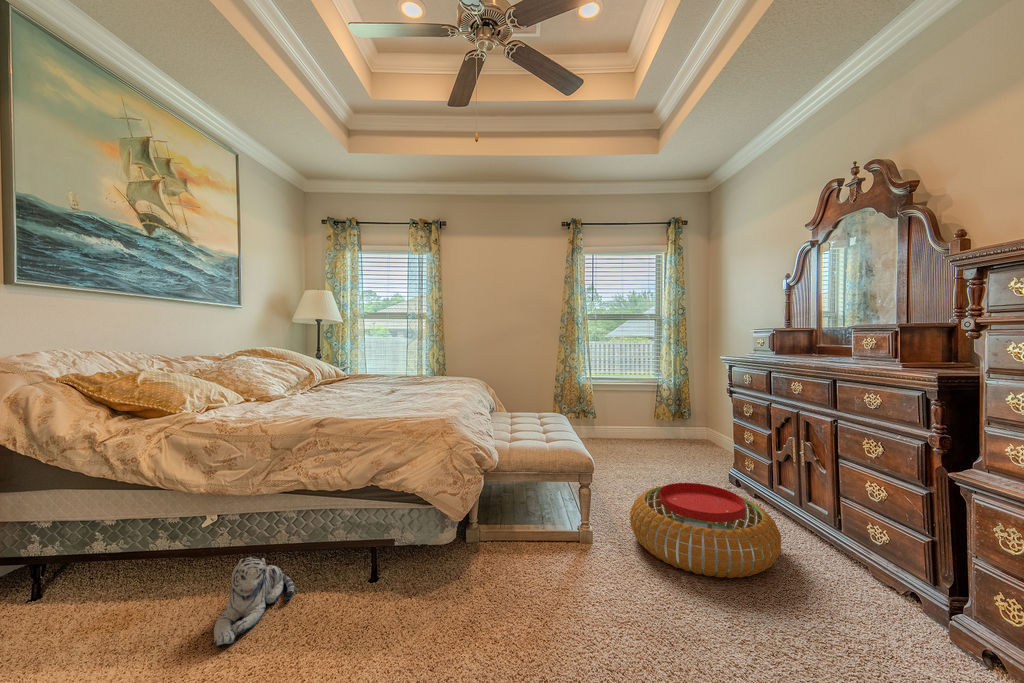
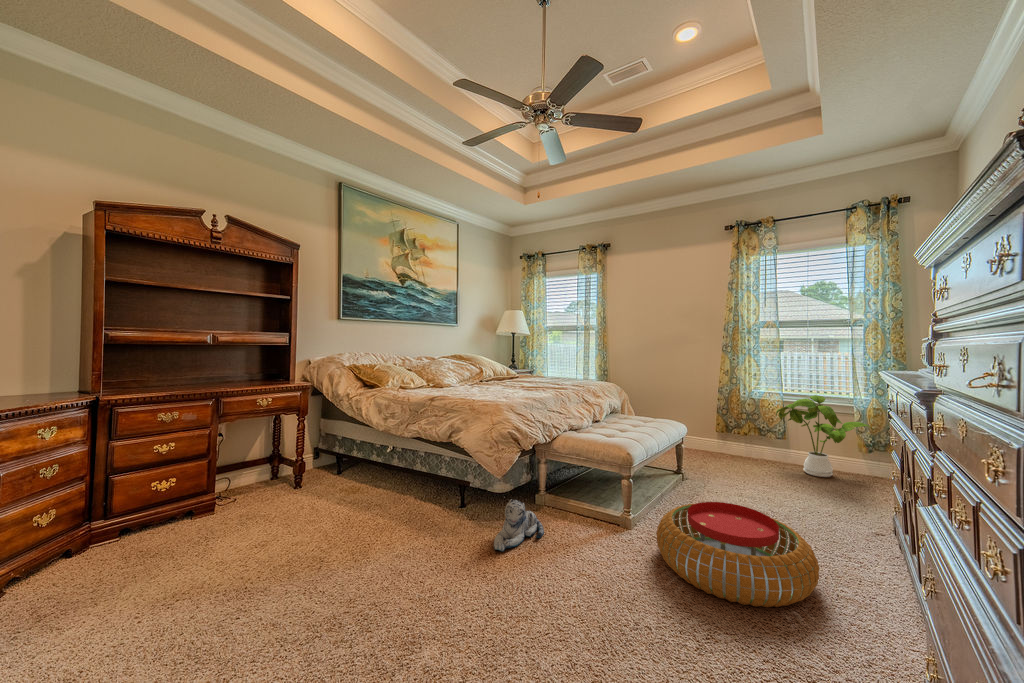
house plant: none [609,376,674,444] -> present [776,395,873,477]
plush toy: present [214,558,295,646] -> present [494,499,544,551]

